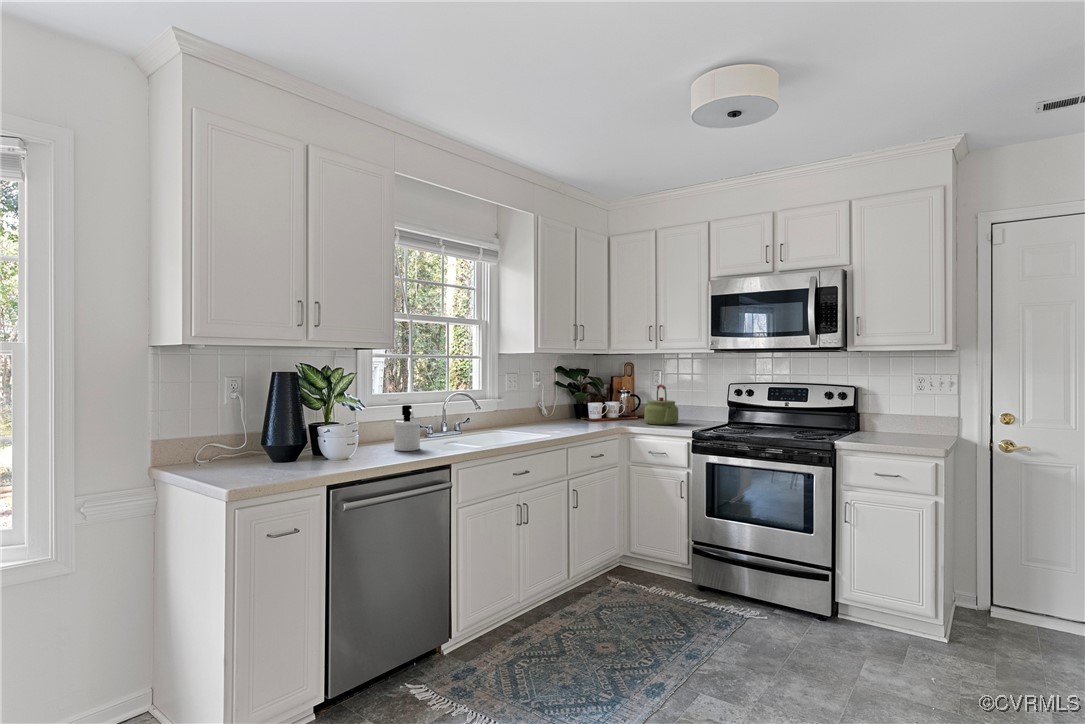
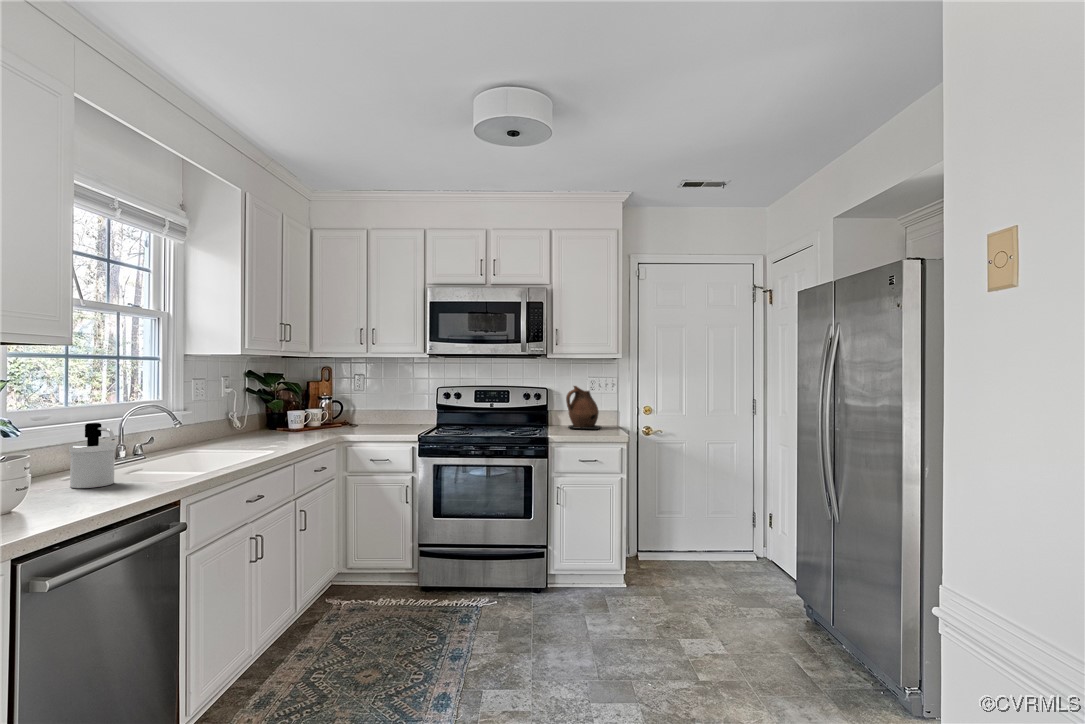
kettle: present [644,384,678,425] -> none [355,389,391,431]
ceramic pitcher: none [878,385,933,440] -> present [566,386,601,429]

